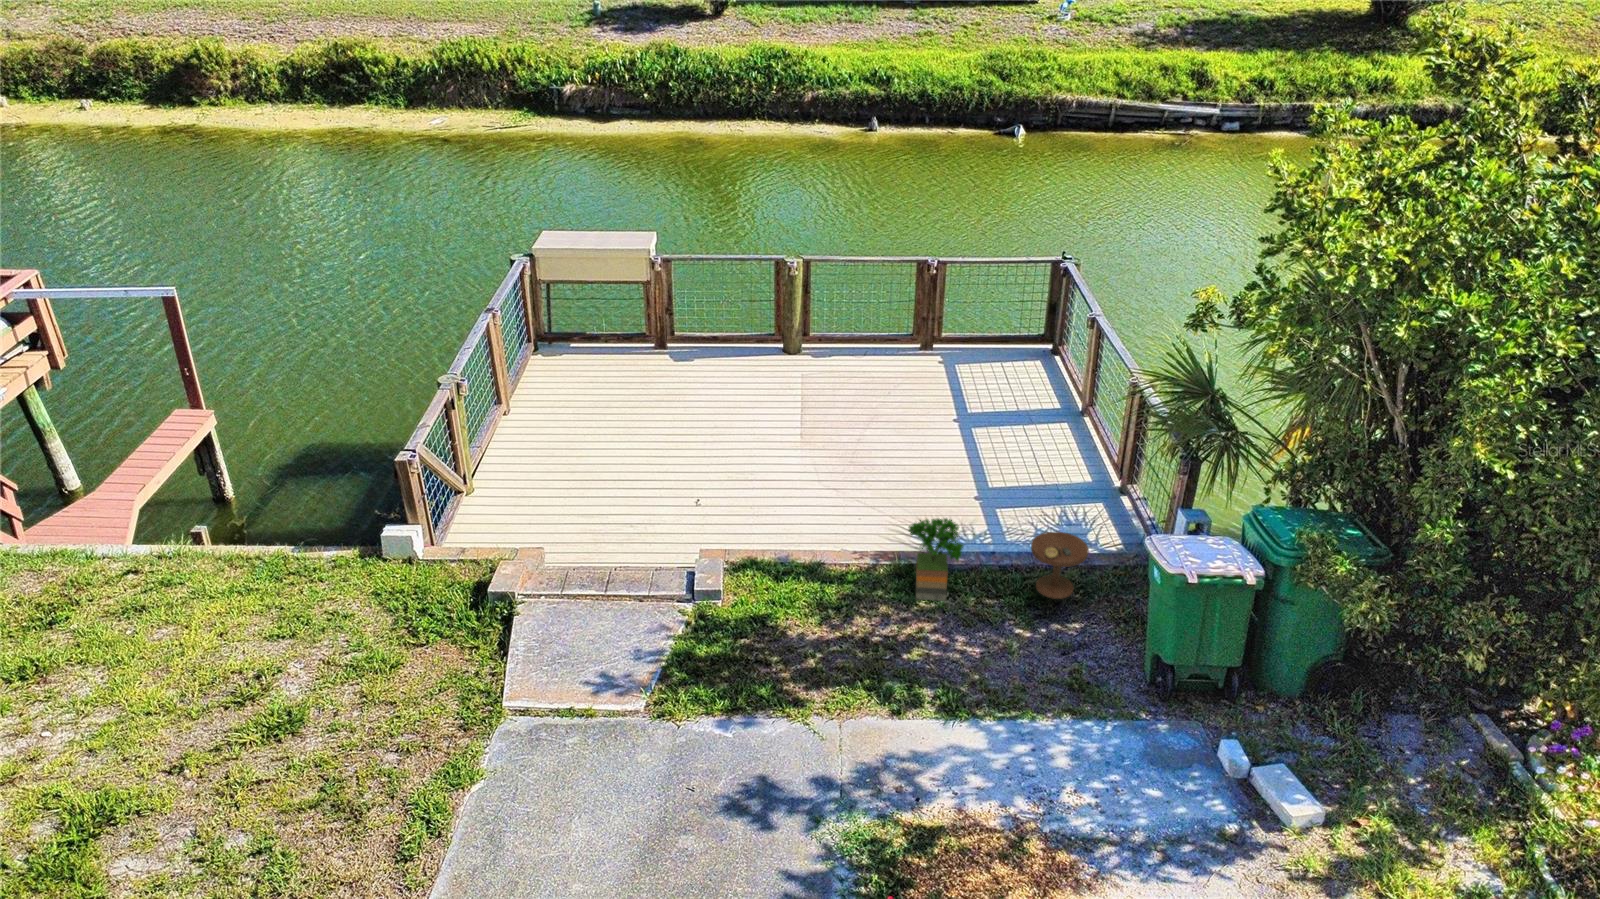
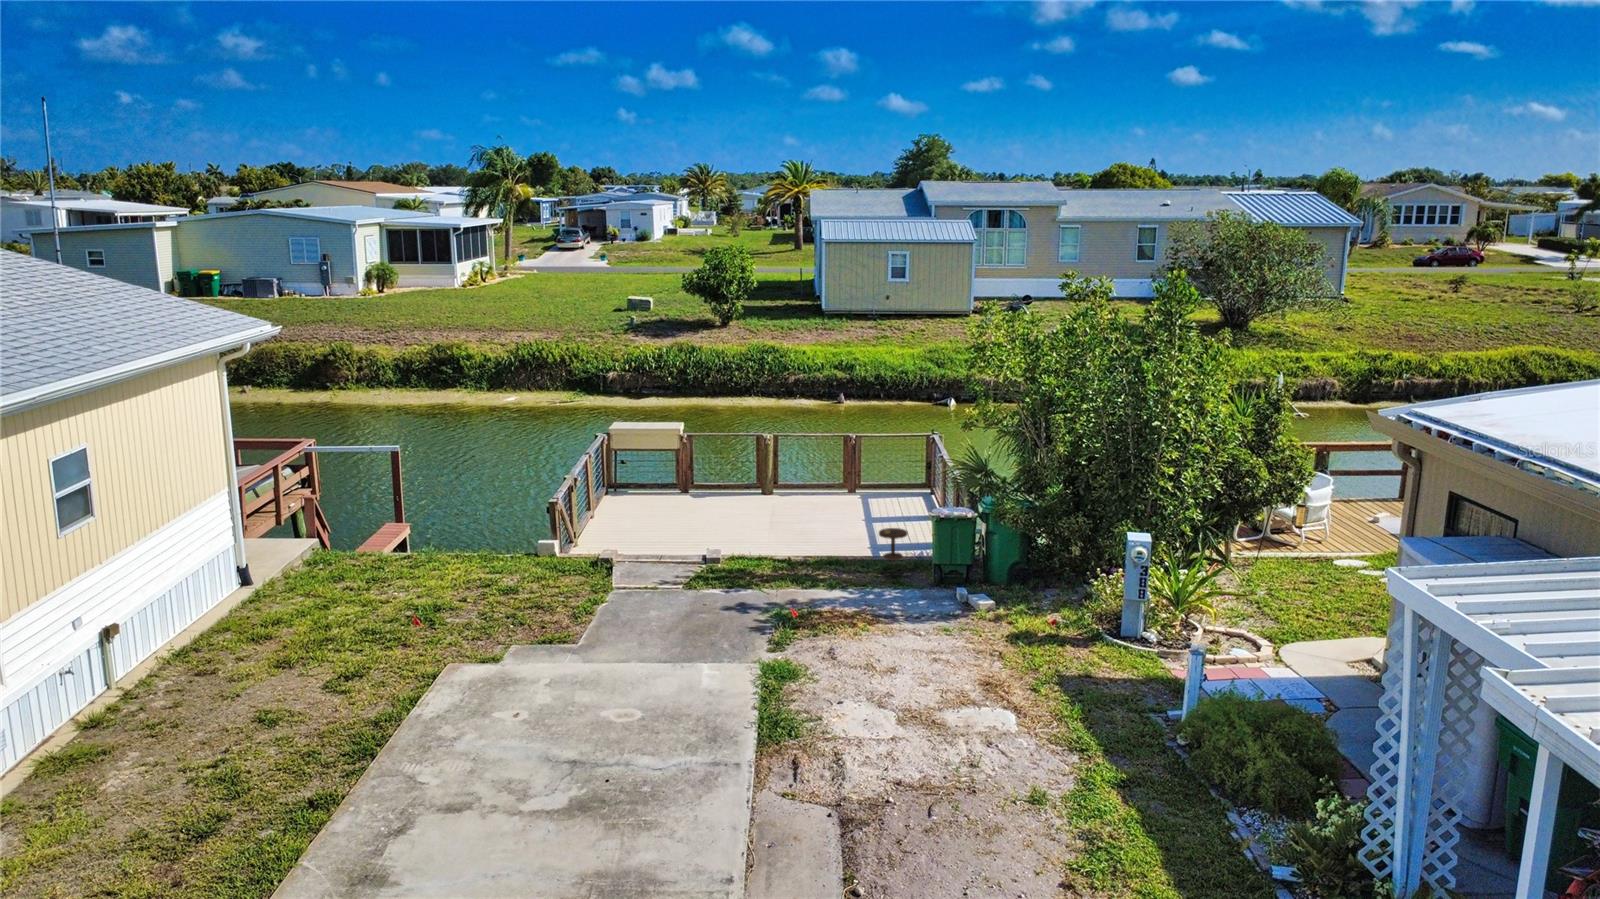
potted tree: present [909,518,964,601] -> none [818,528,848,574]

